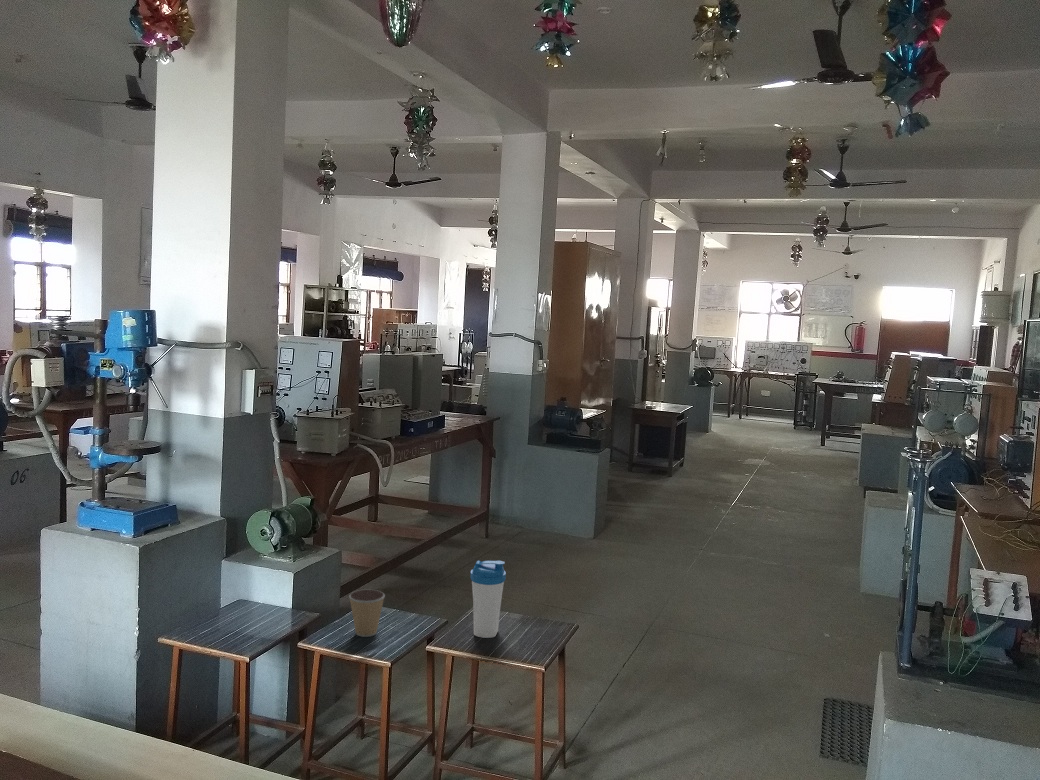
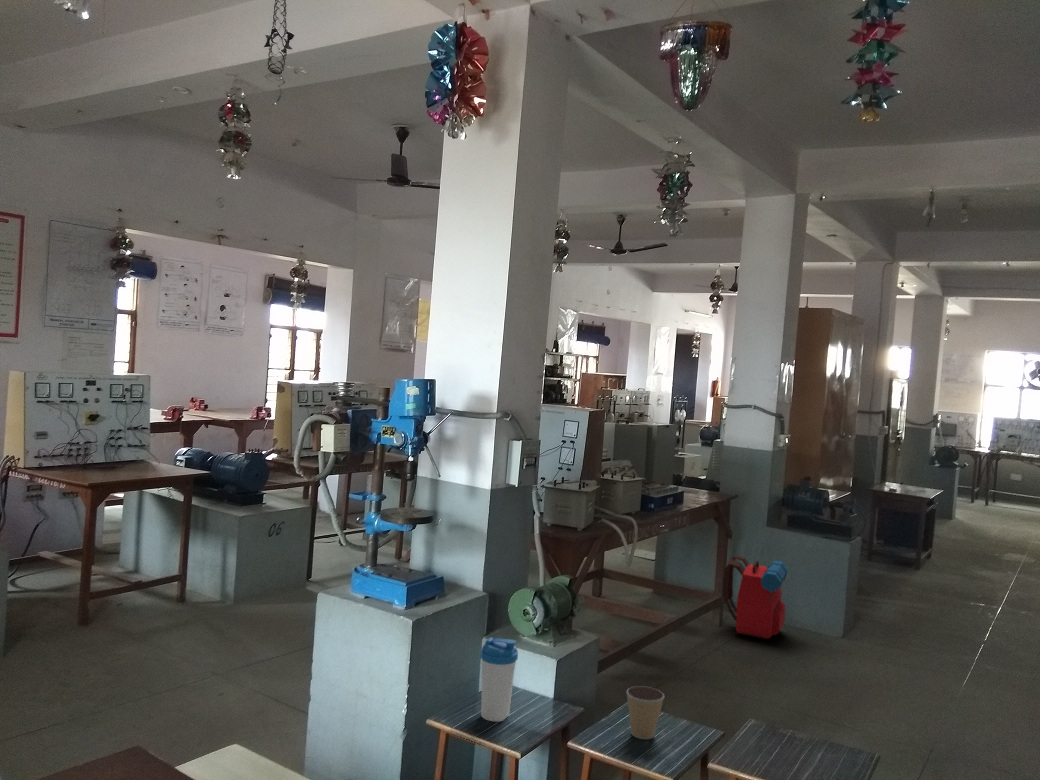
backpack: none [487,471,545,545] -> present [723,555,788,639]
water bottle: present [470,561,506,638] -> present [480,638,518,722]

